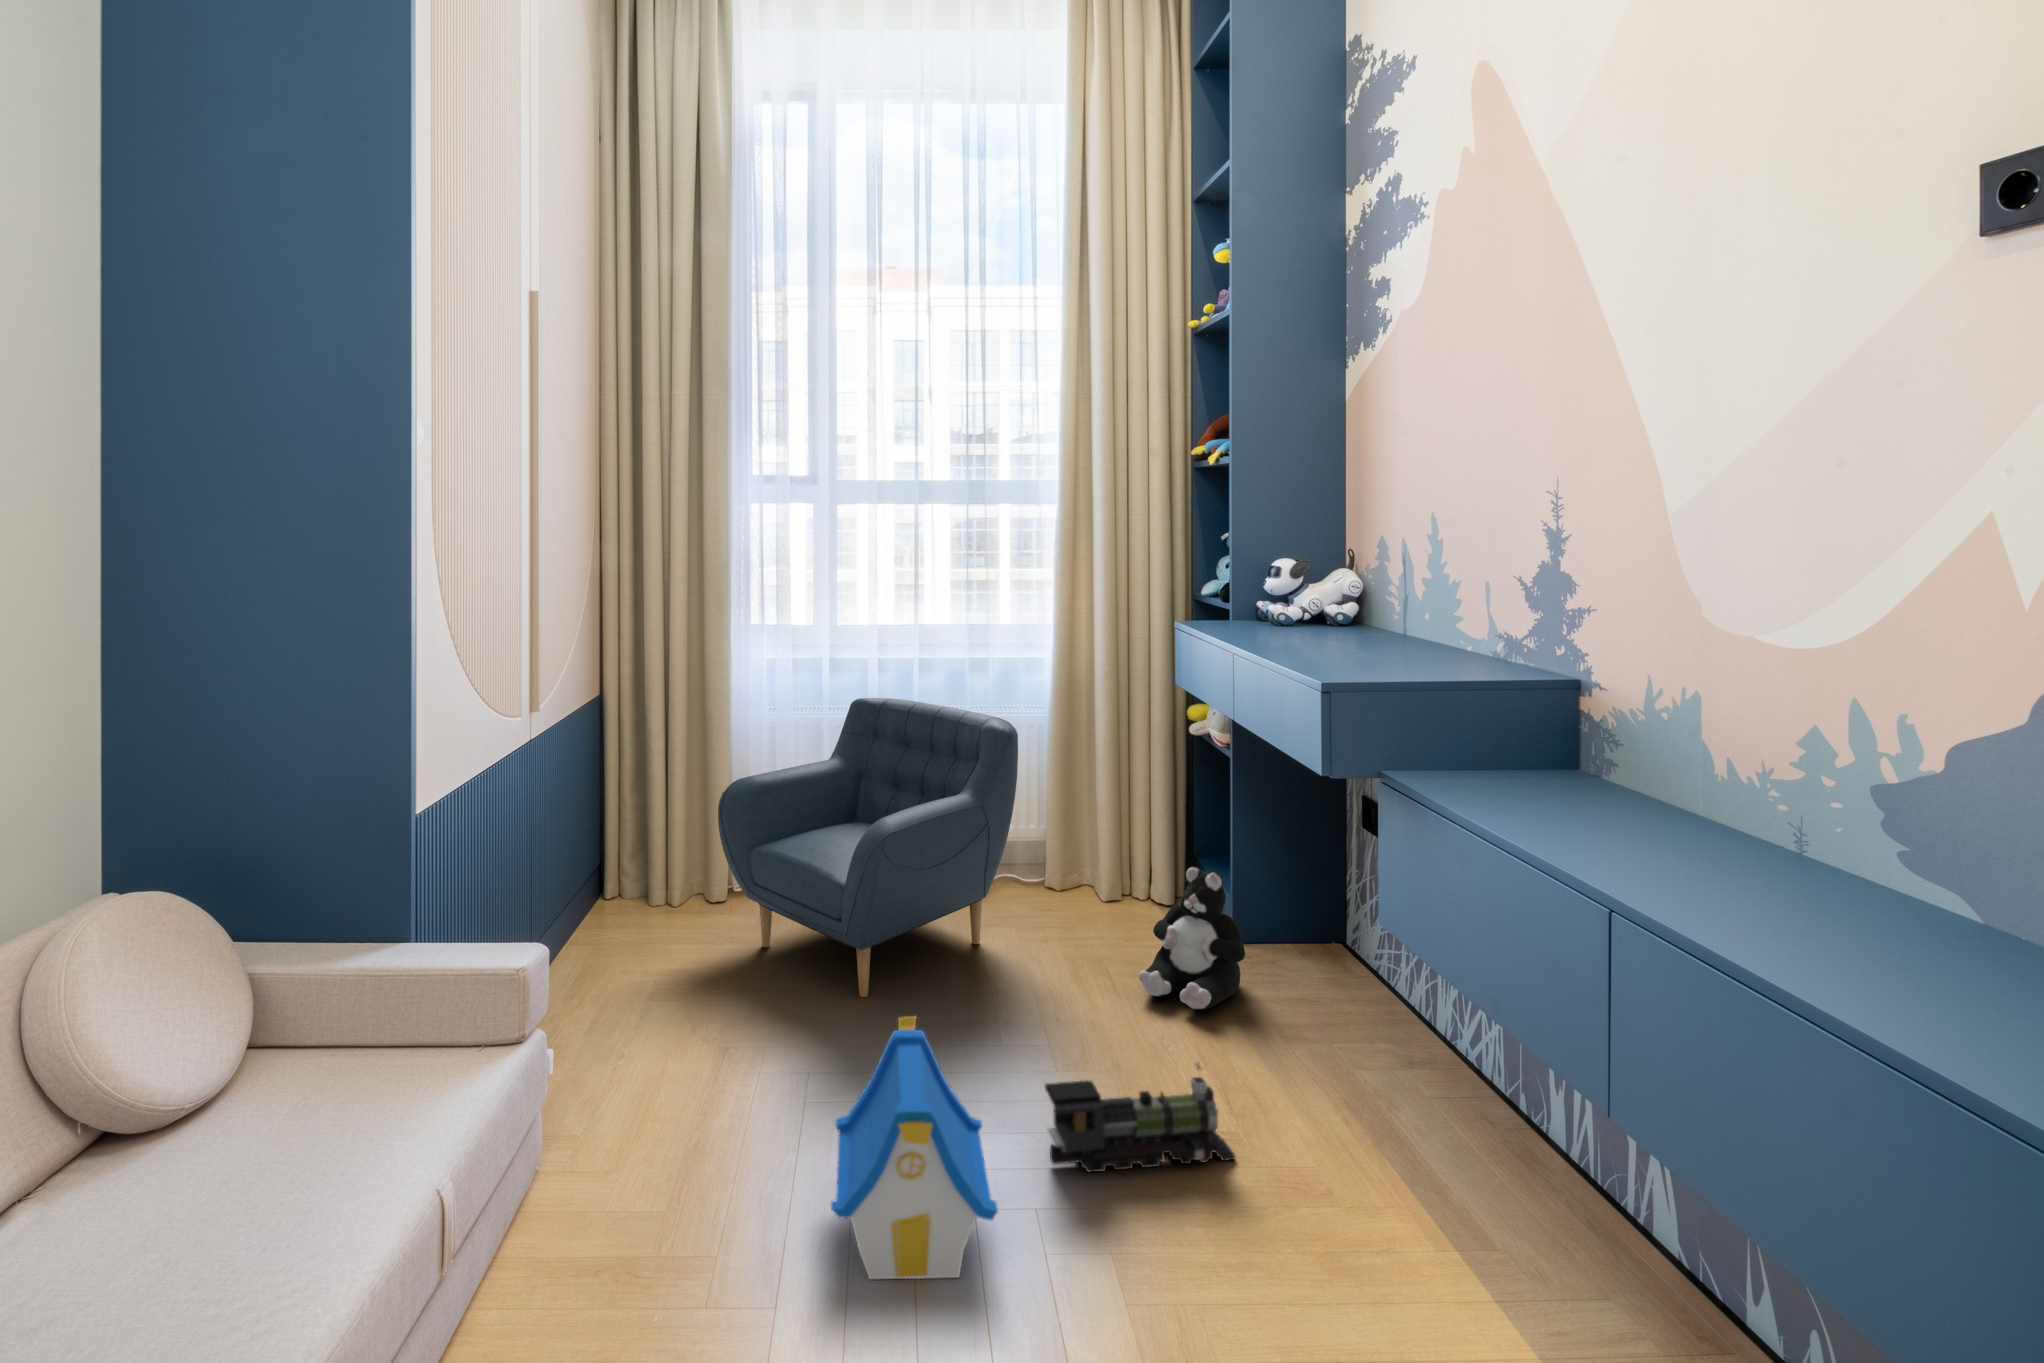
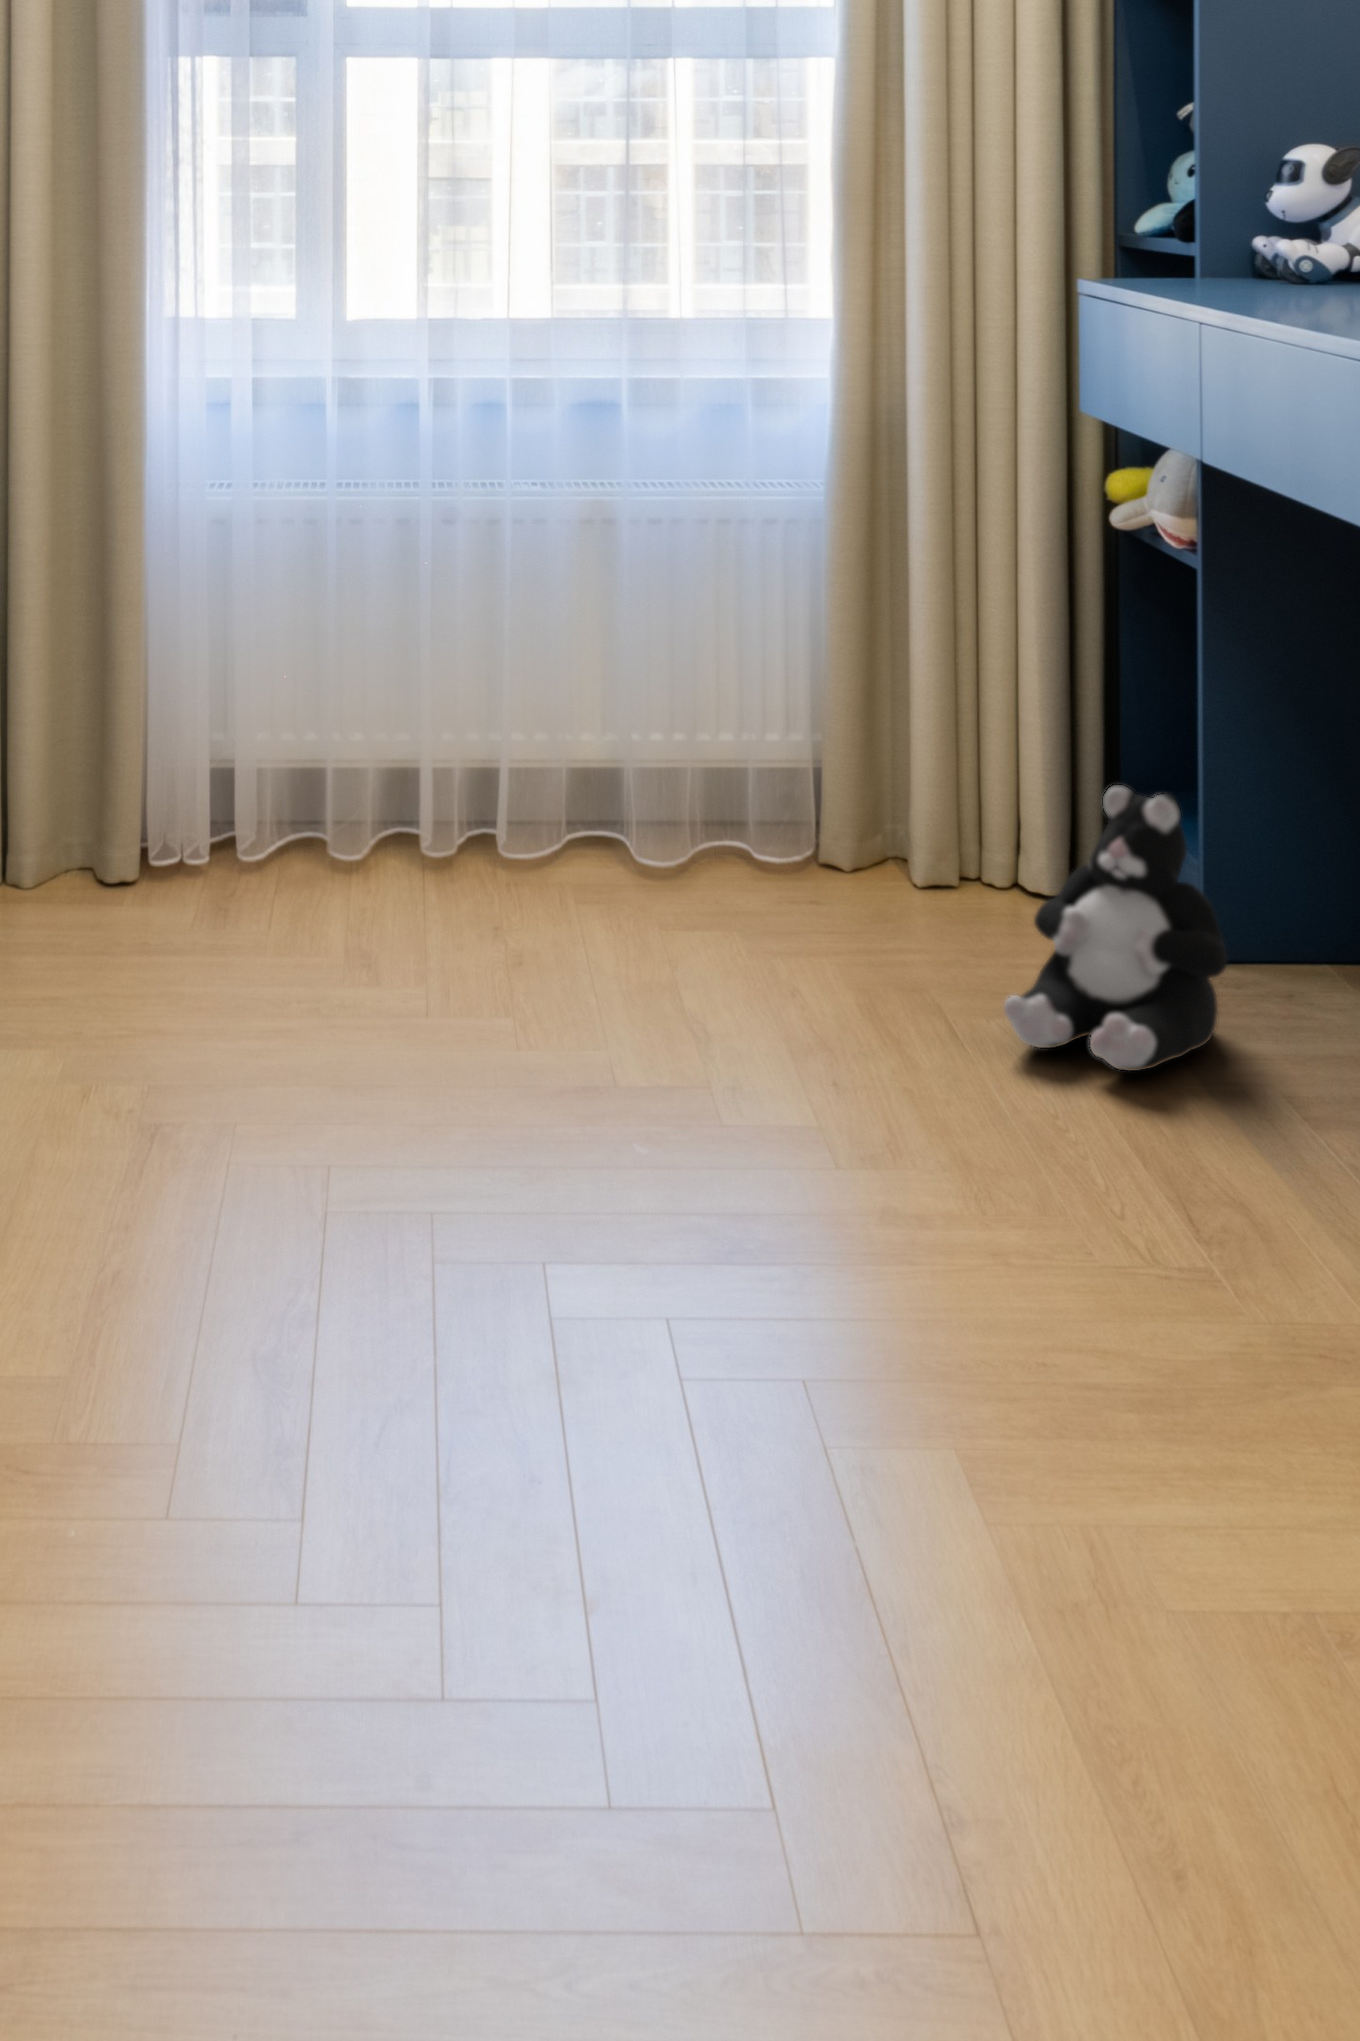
armchair: present [718,698,1018,997] -> none [113,454,746,1048]
toy house: present [831,1016,998,1279] -> none [398,1015,730,1484]
toy train: present [1045,1064,1236,1172] -> none [815,1114,1201,1329]

